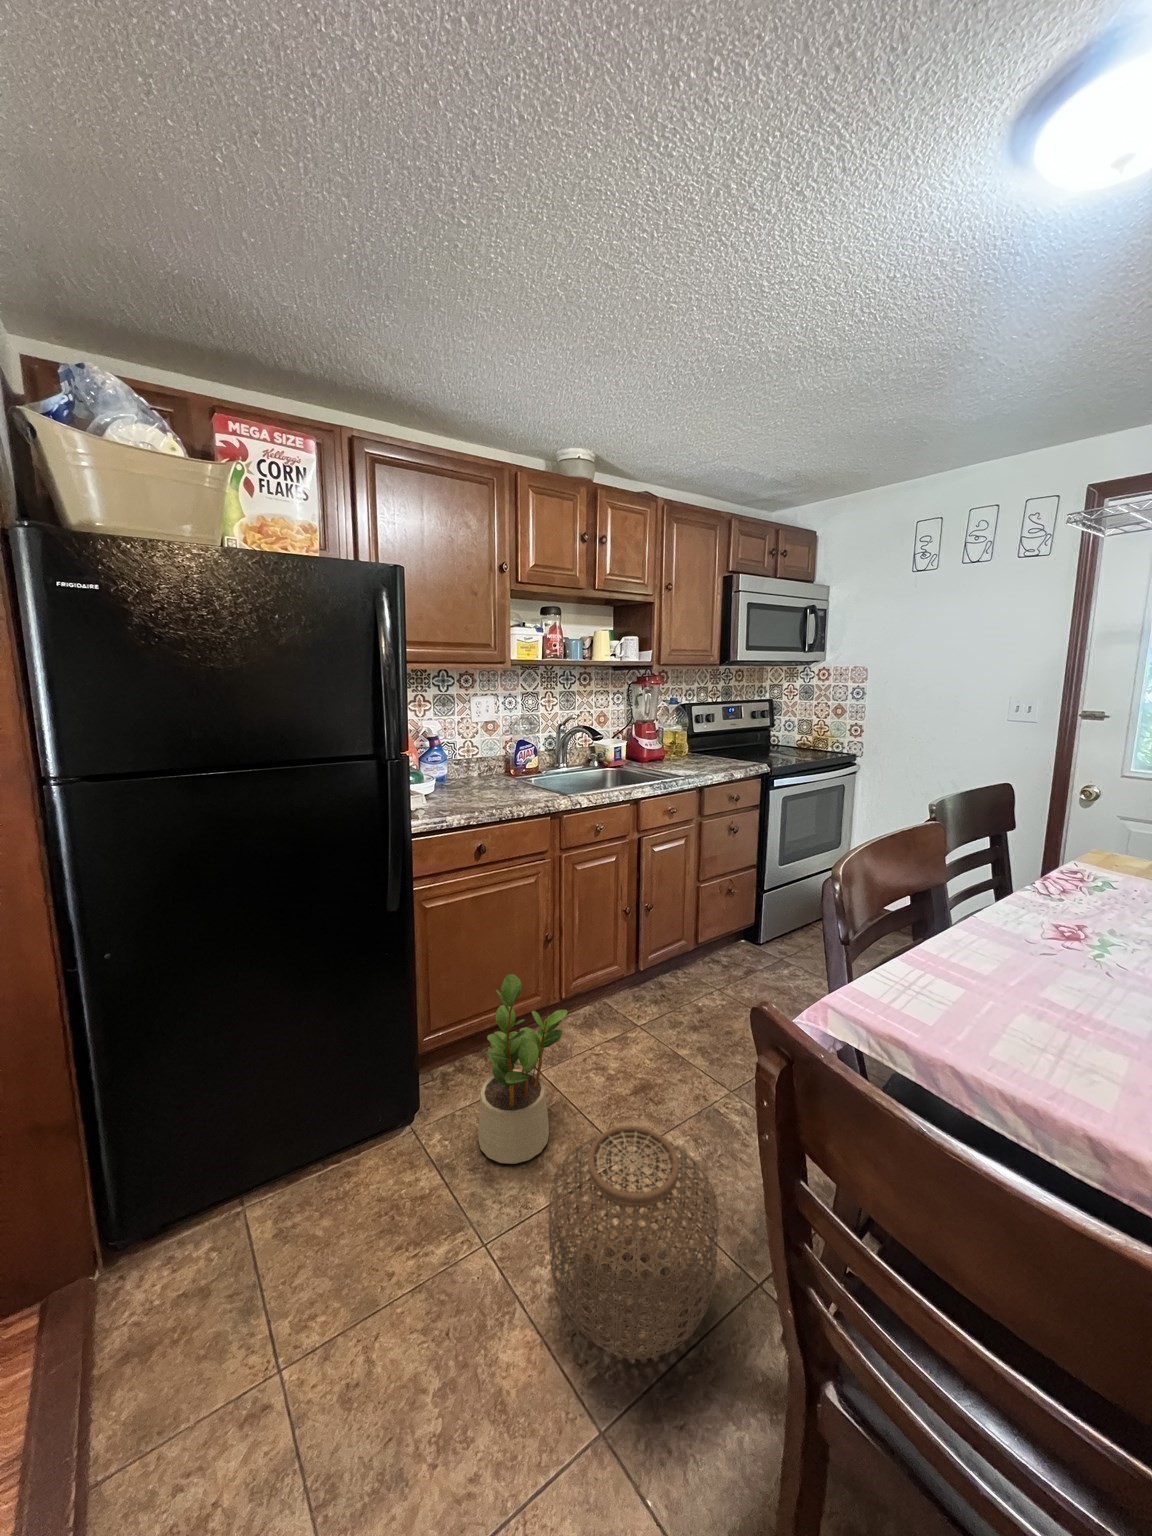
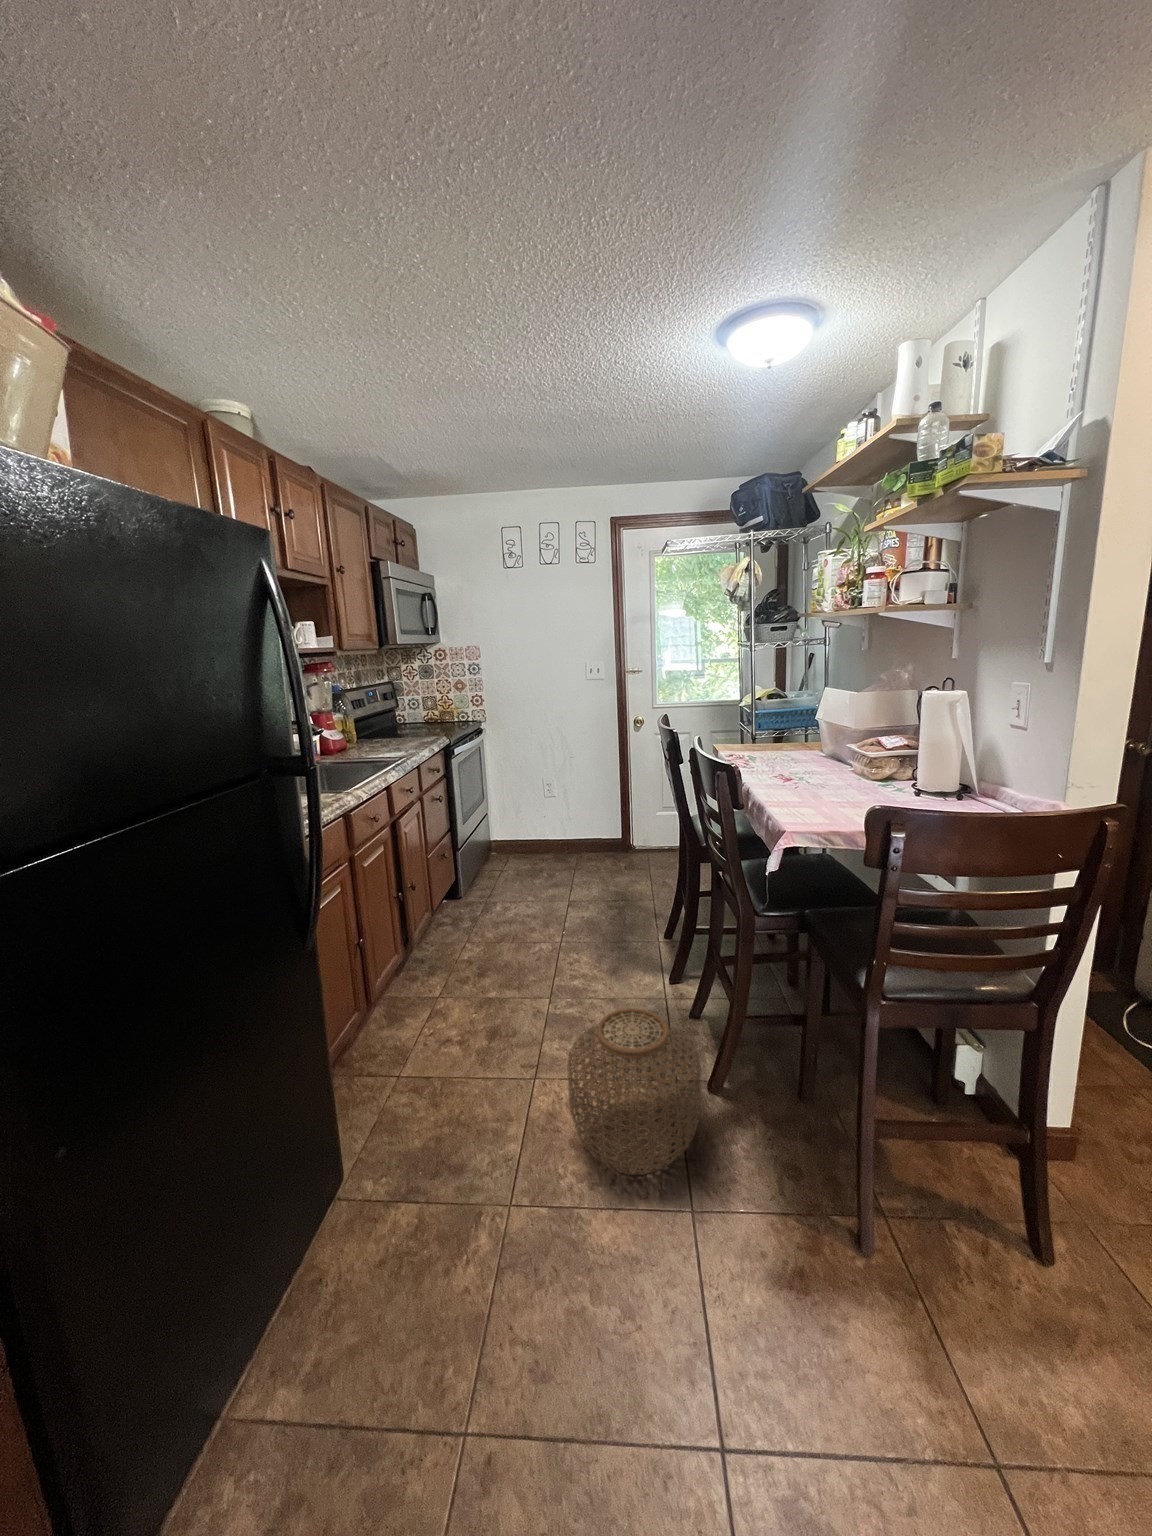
potted plant: present [478,974,567,1164] -> none [391,967,480,1160]

